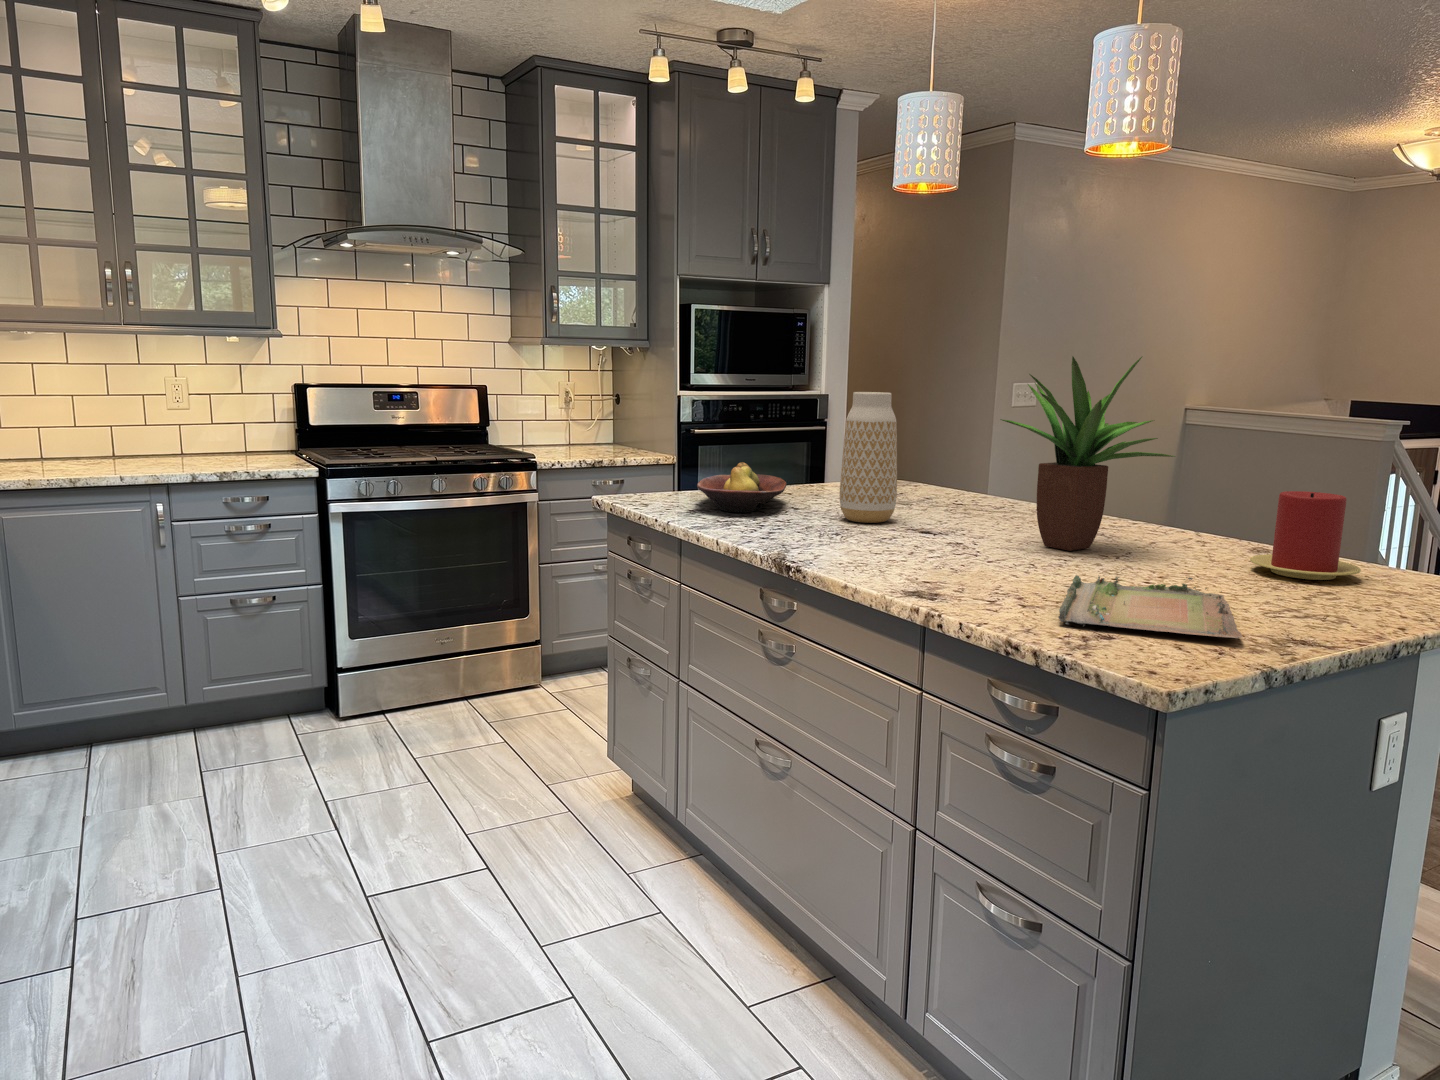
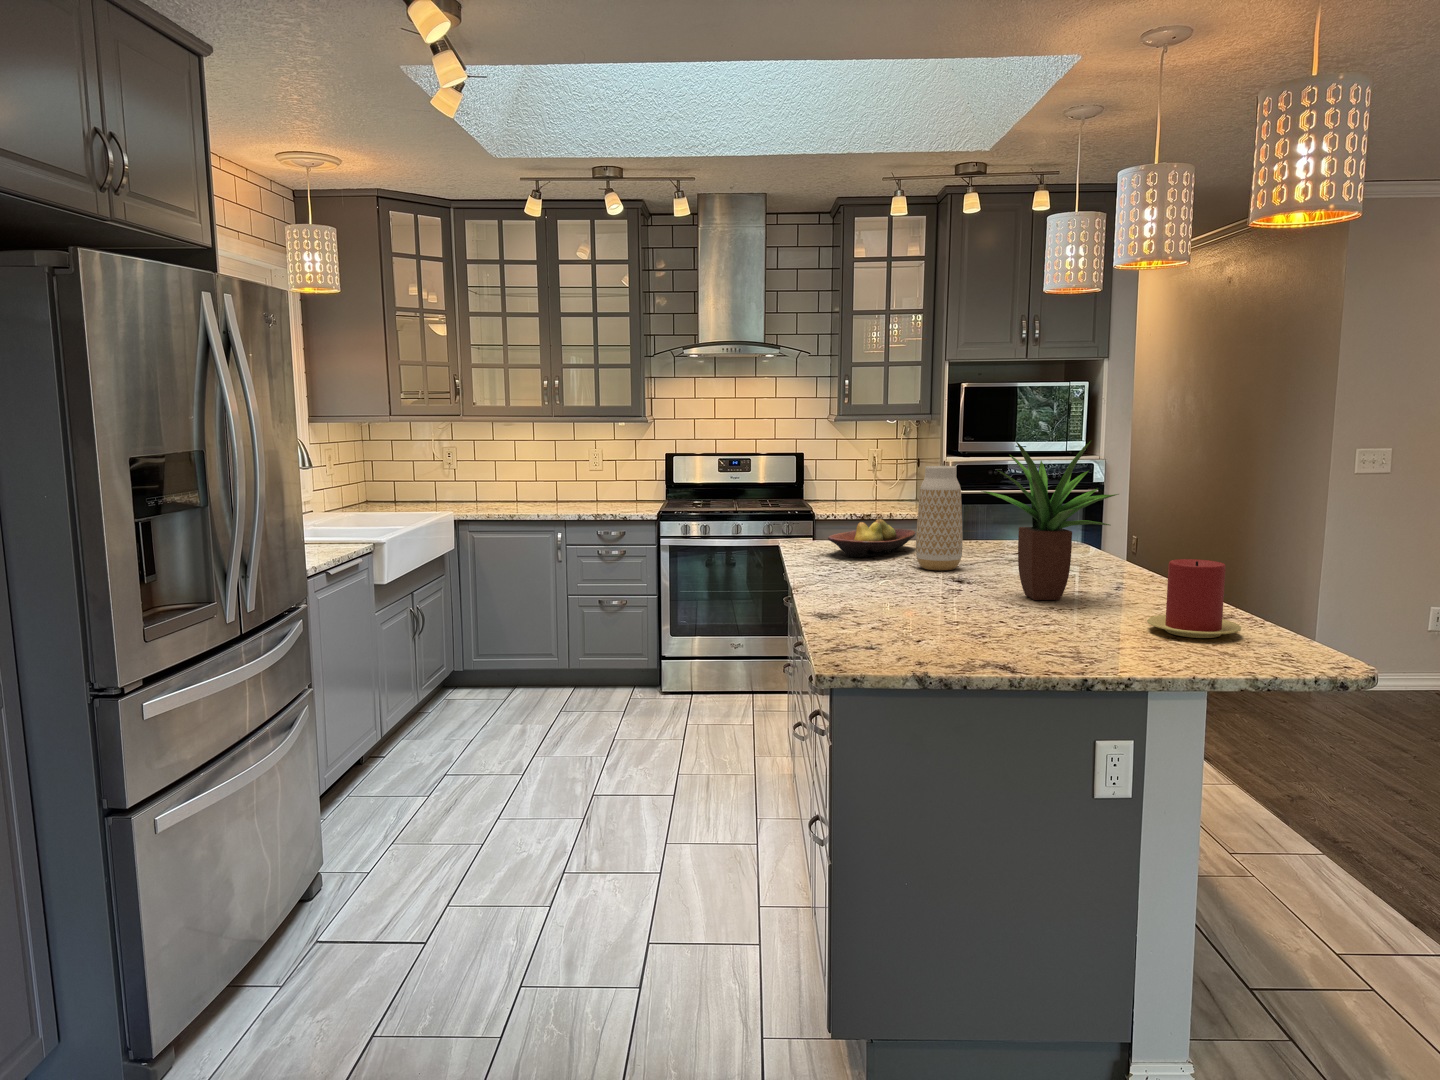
tray: present [1058,575,1243,639] -> none [863,613,1043,657]

